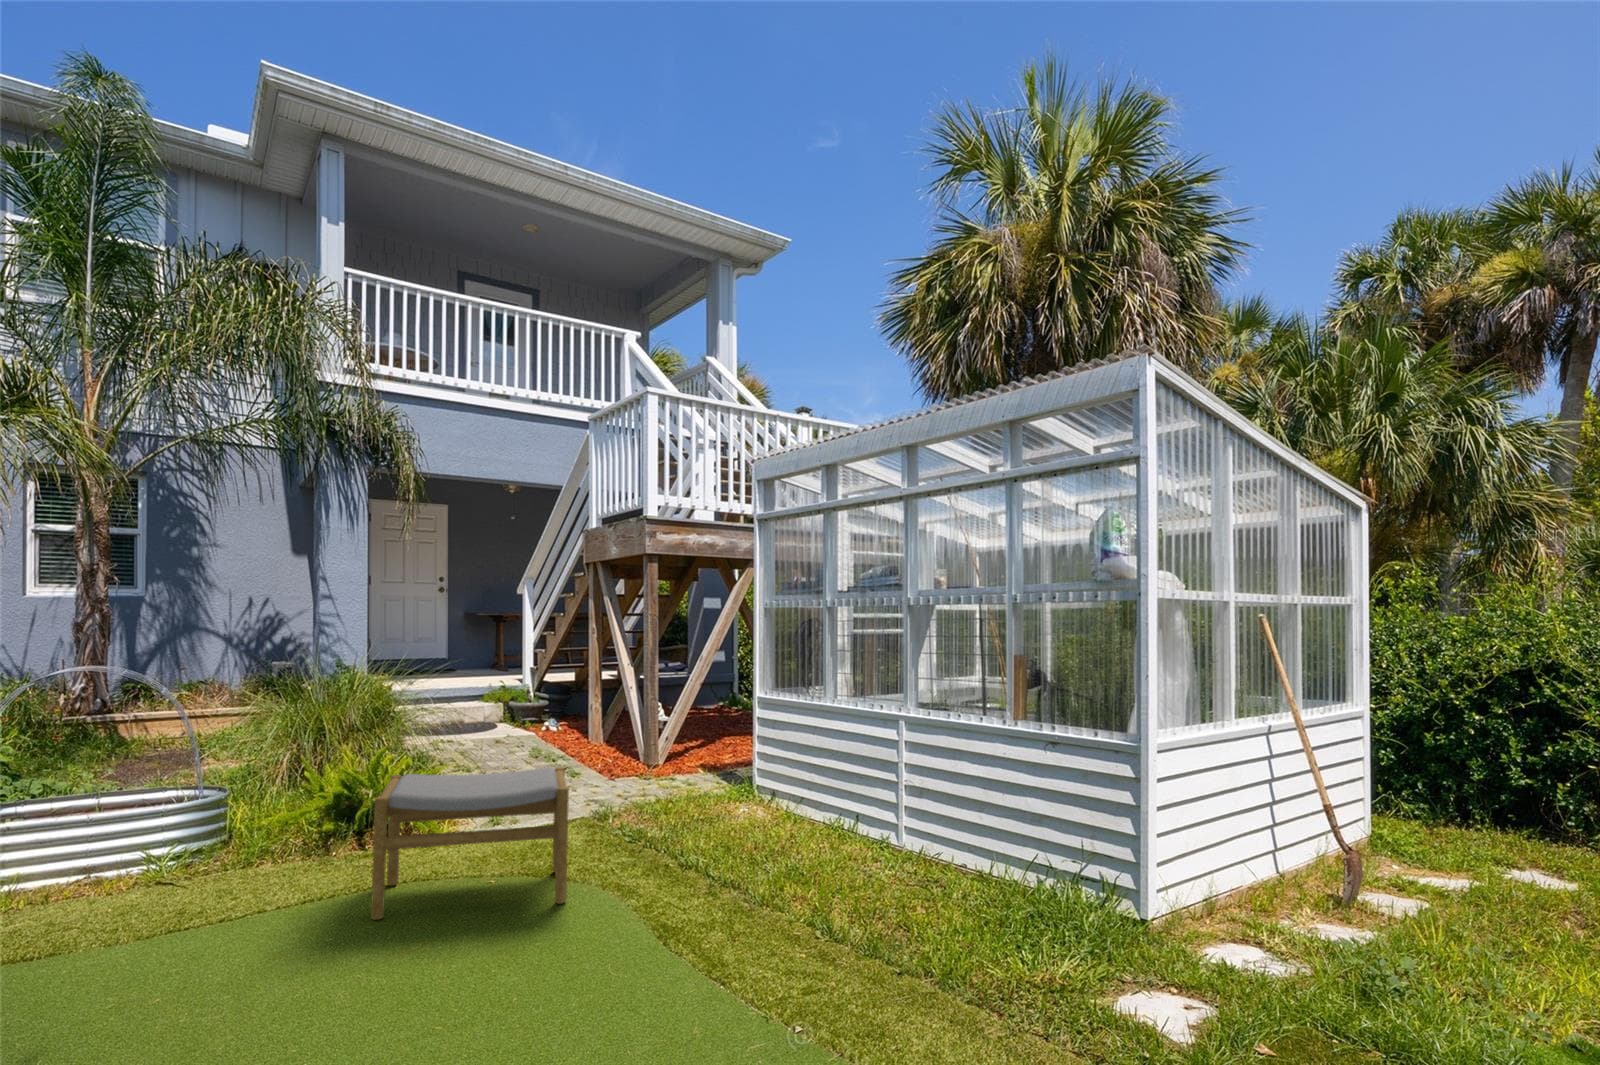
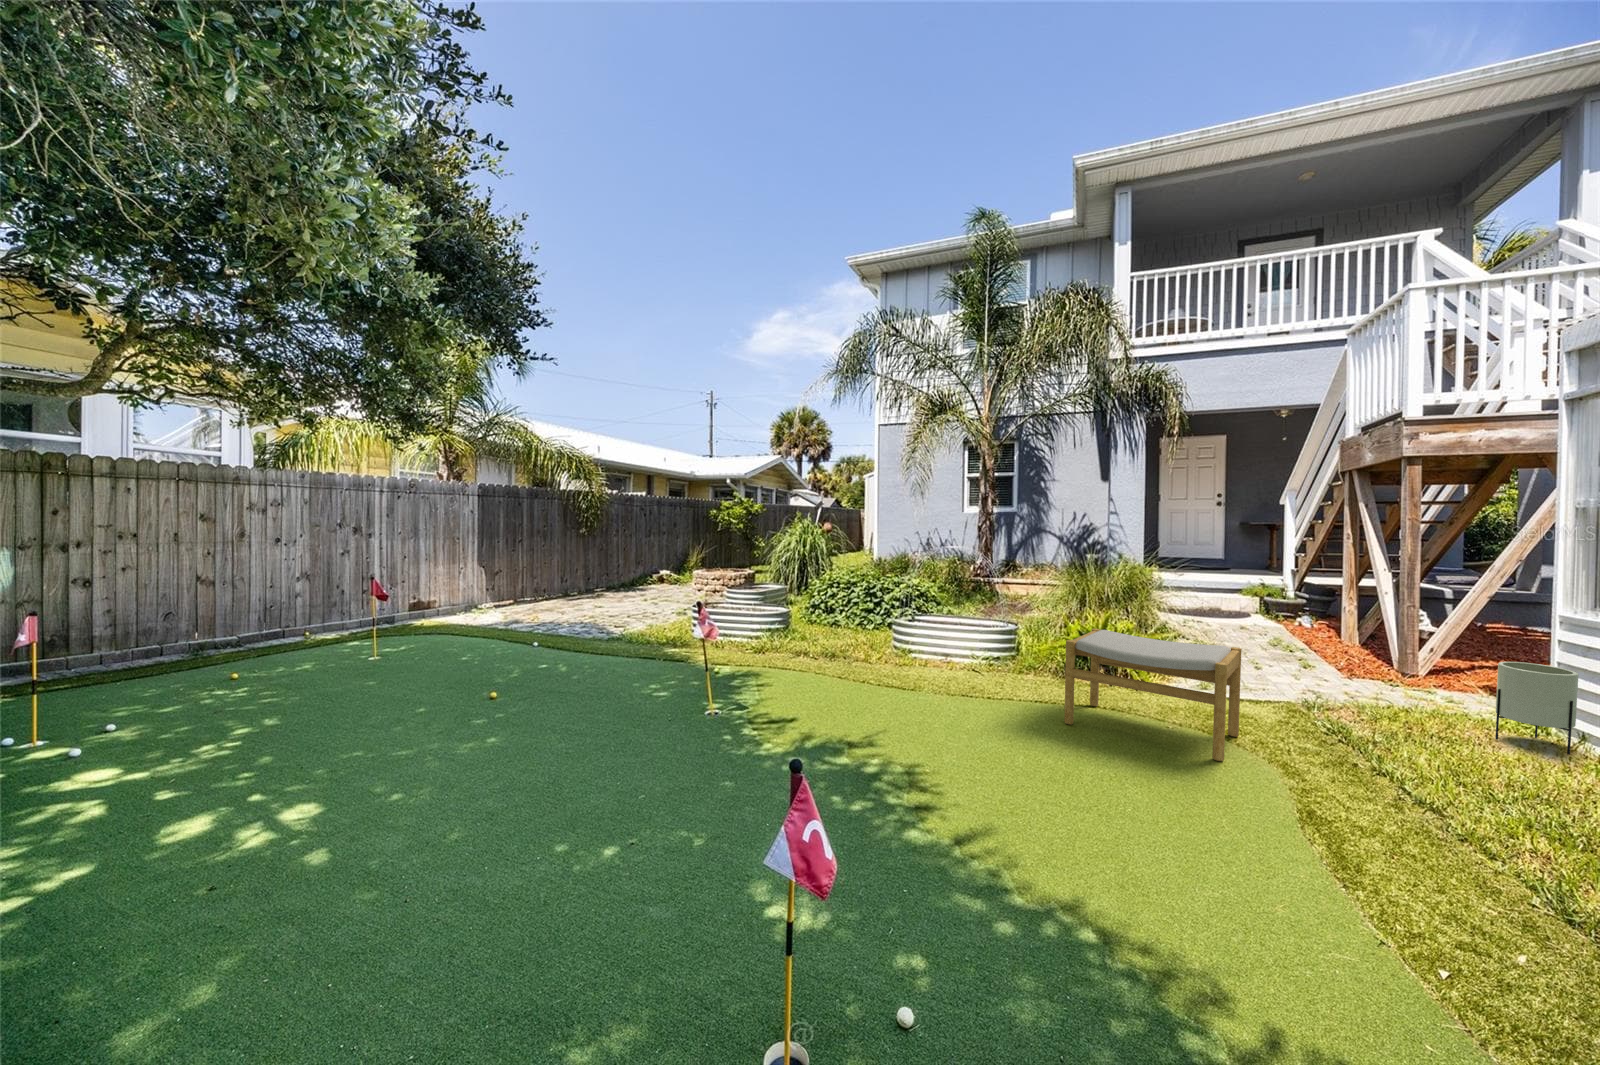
planter: none [730,737,774,811] -> present [1495,662,1579,755]

